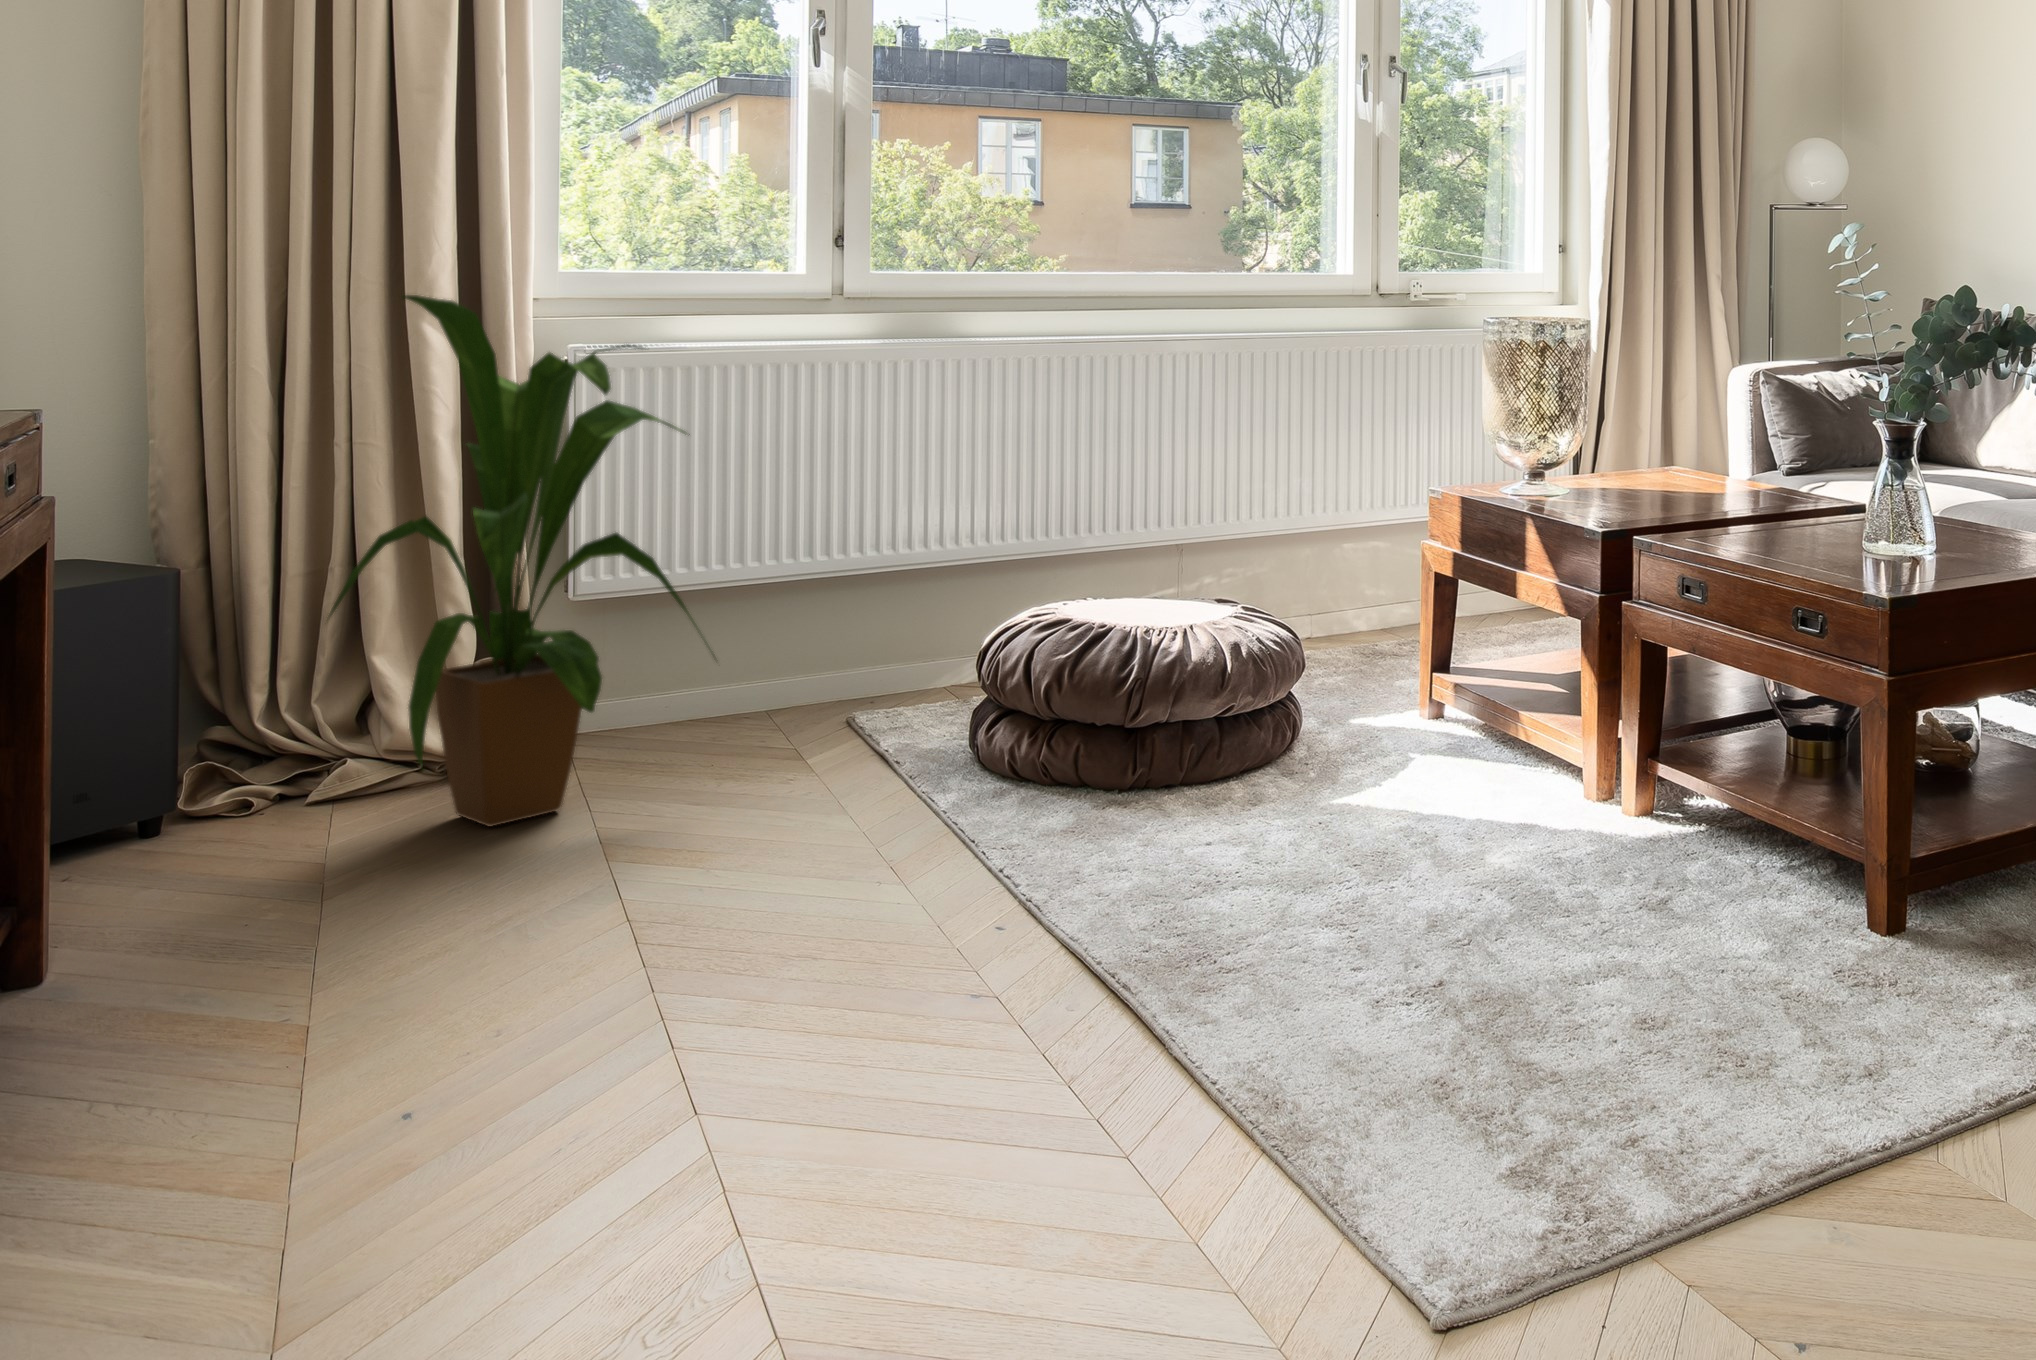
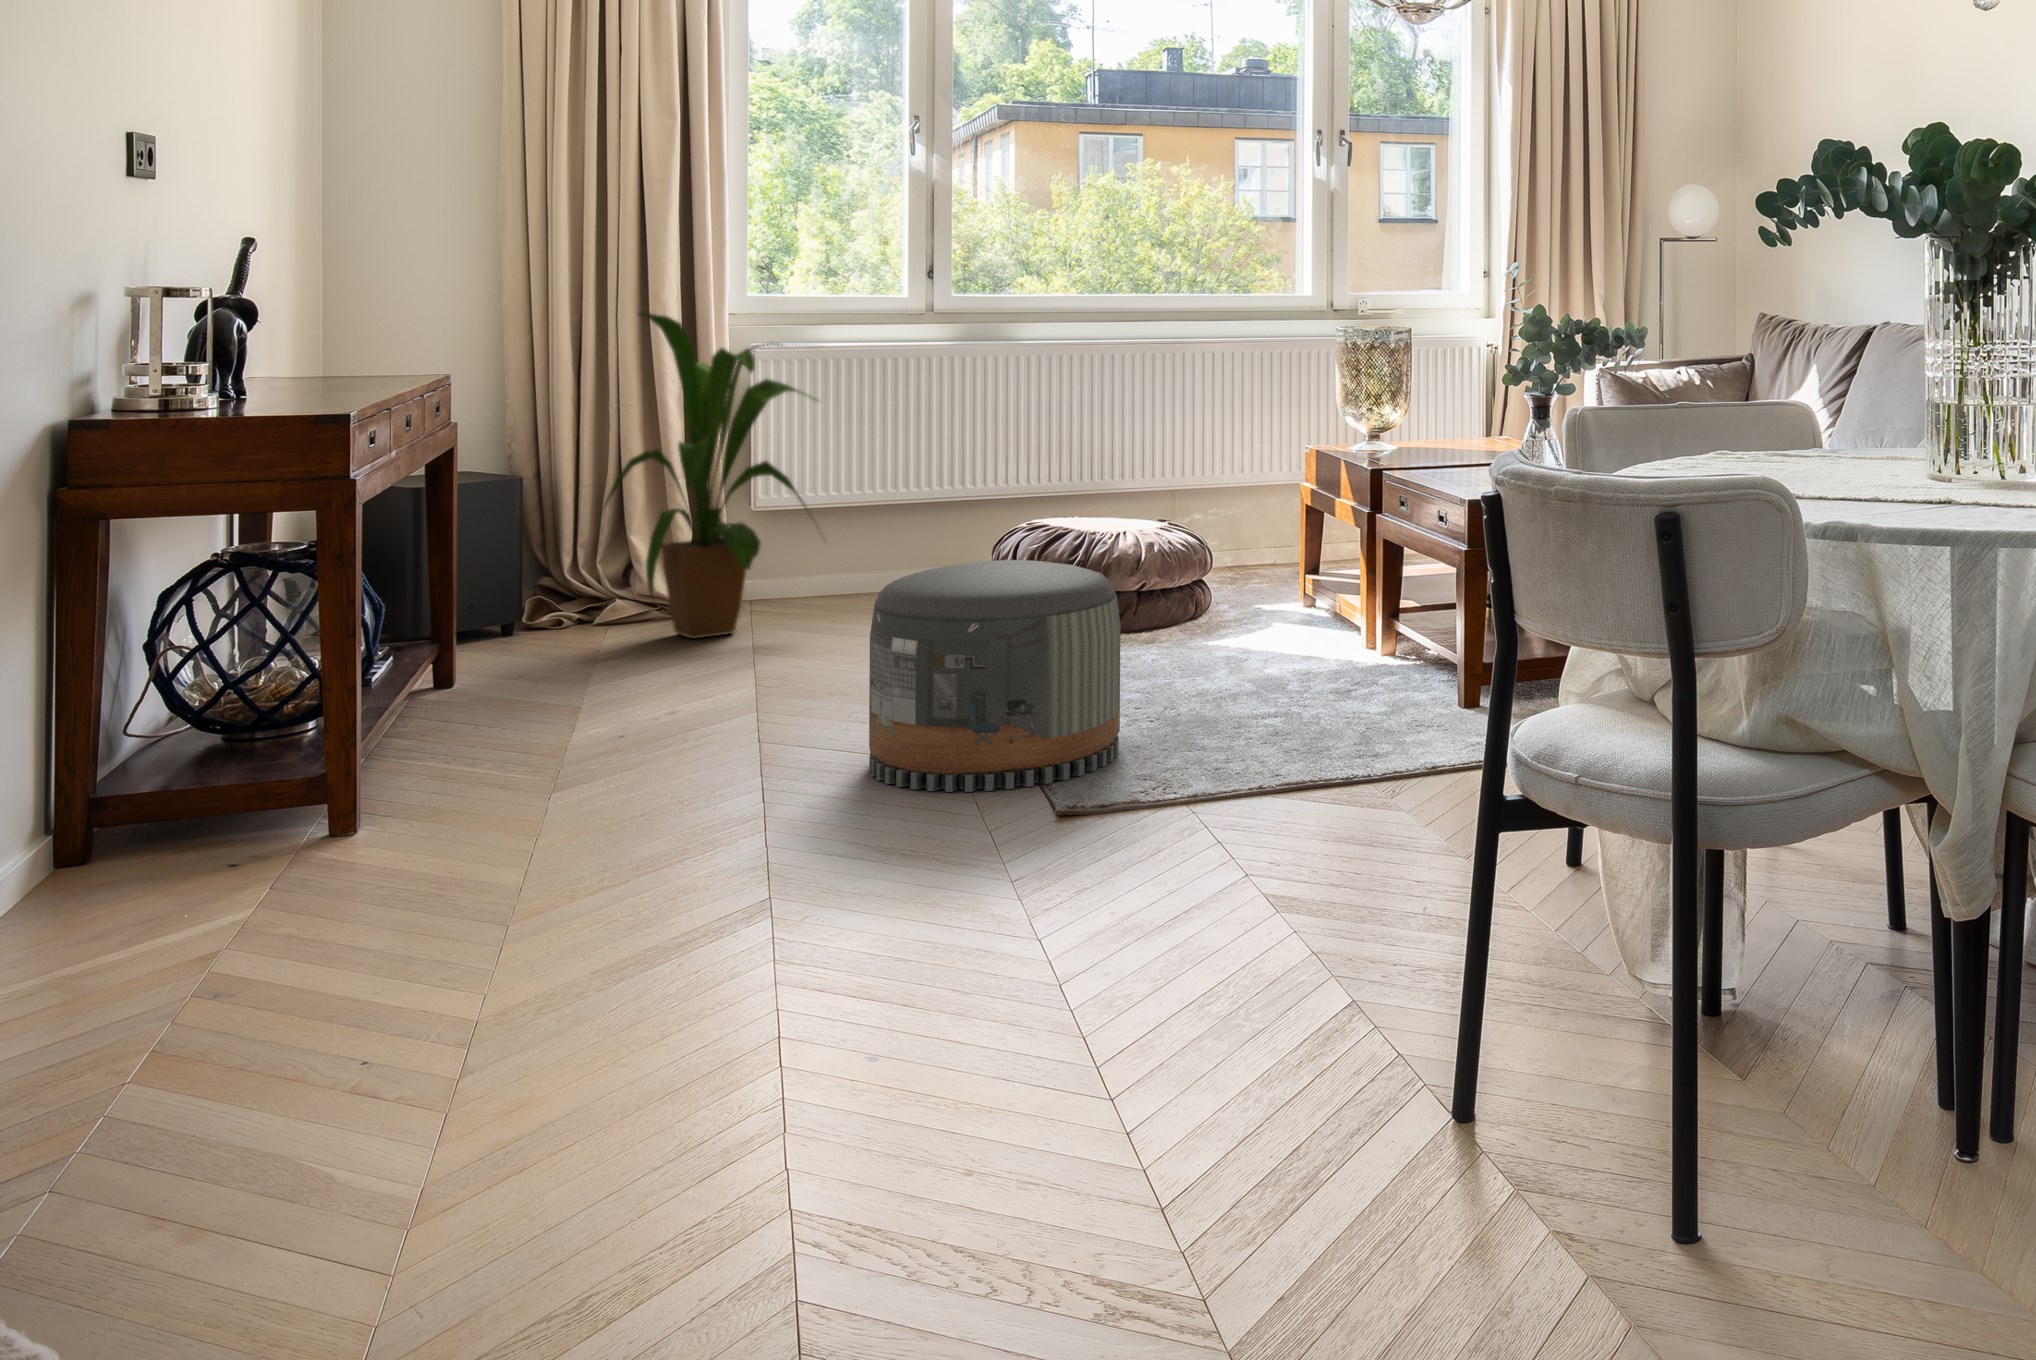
pouf: none [958,738,1417,1240] -> present [869,560,1121,792]

